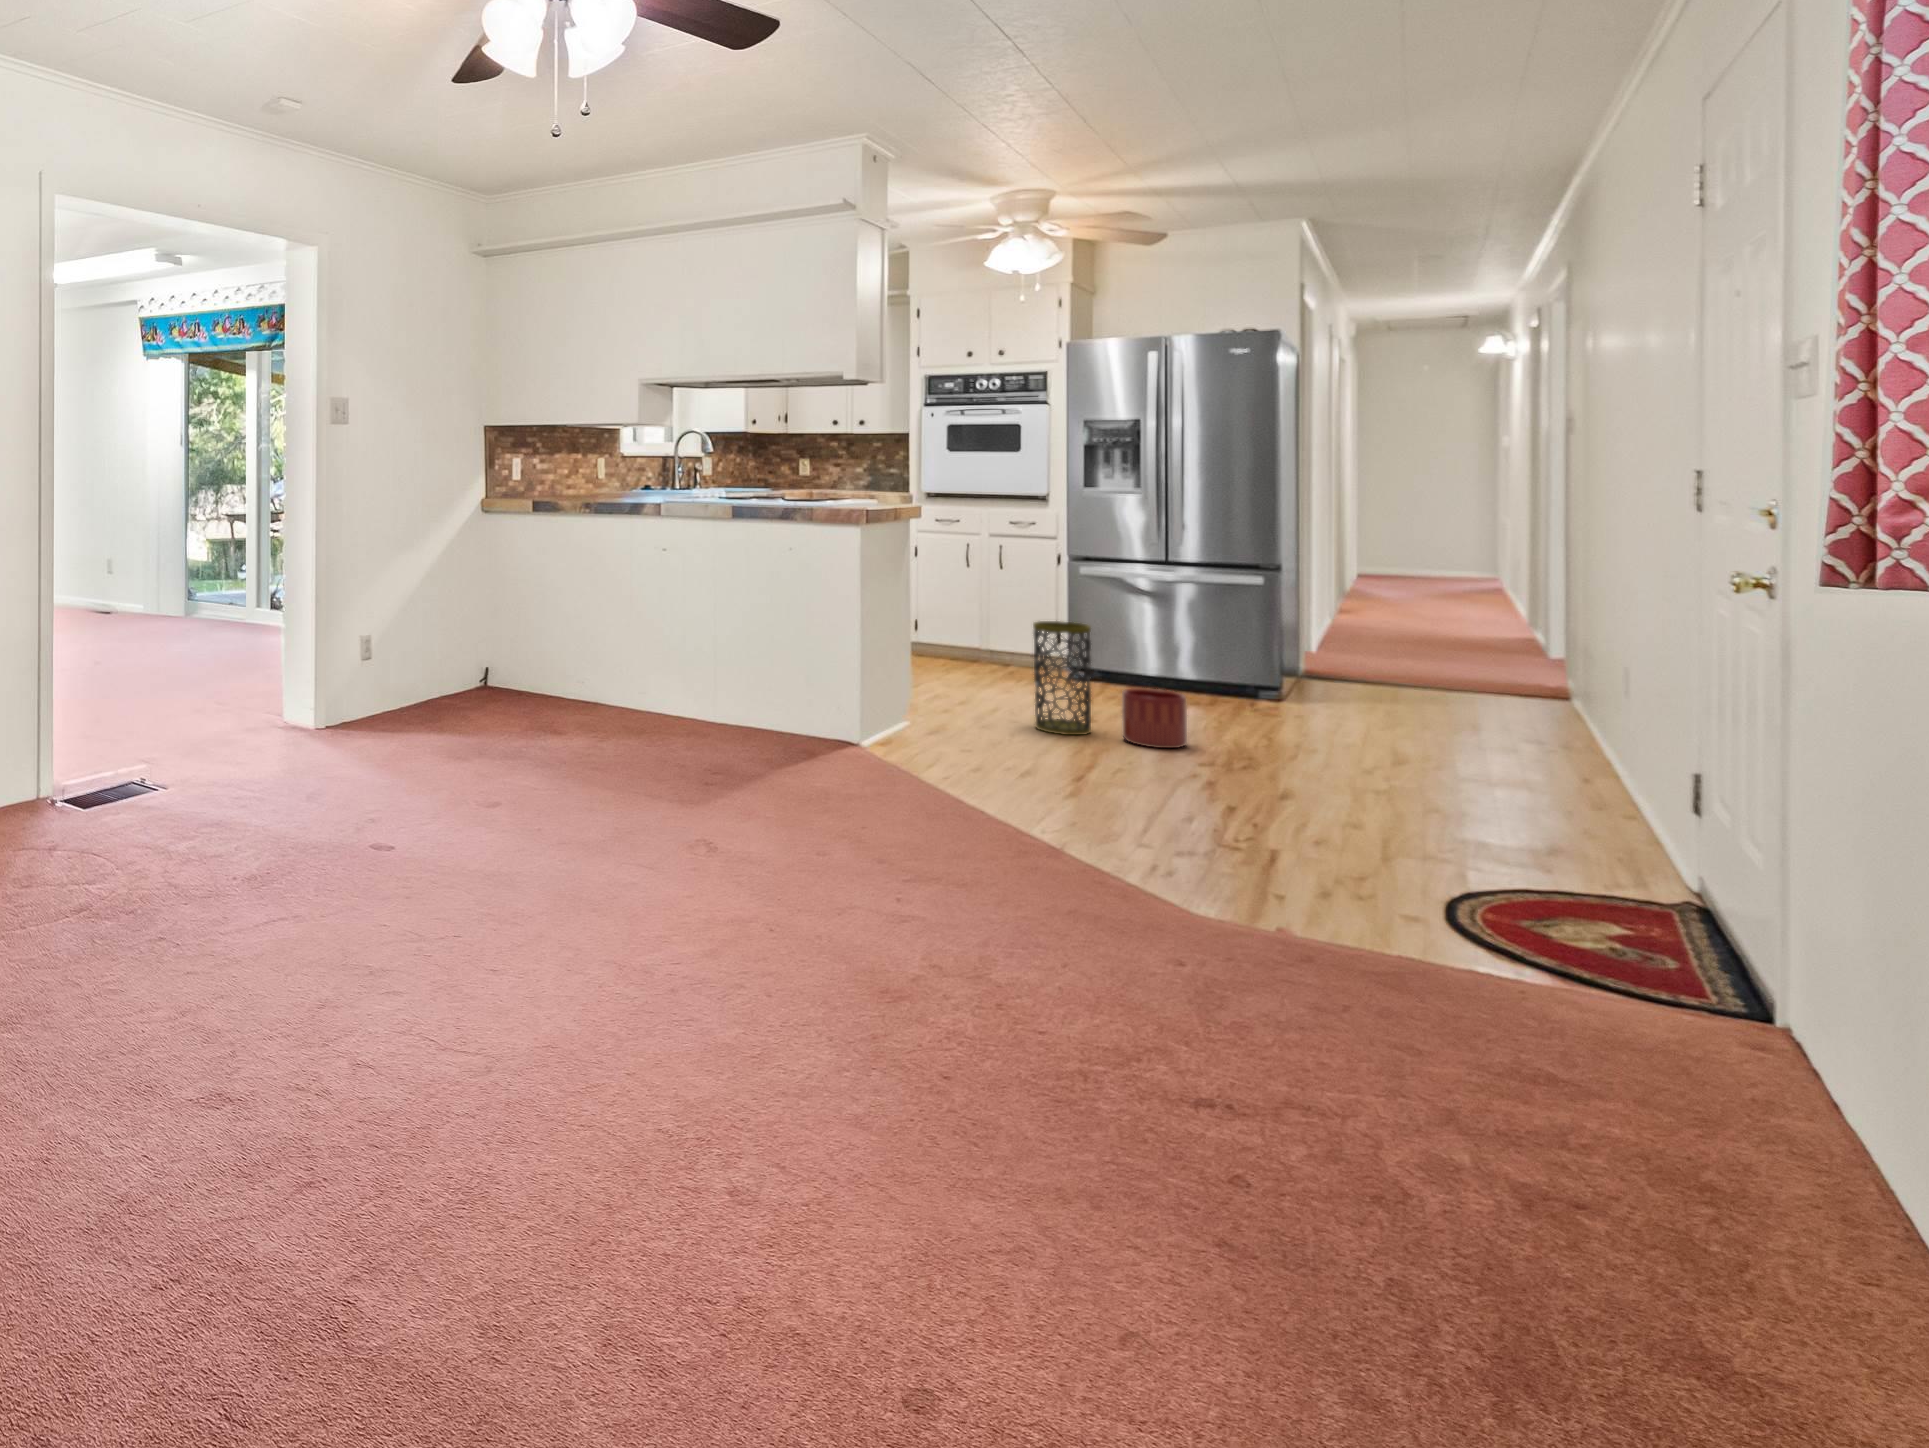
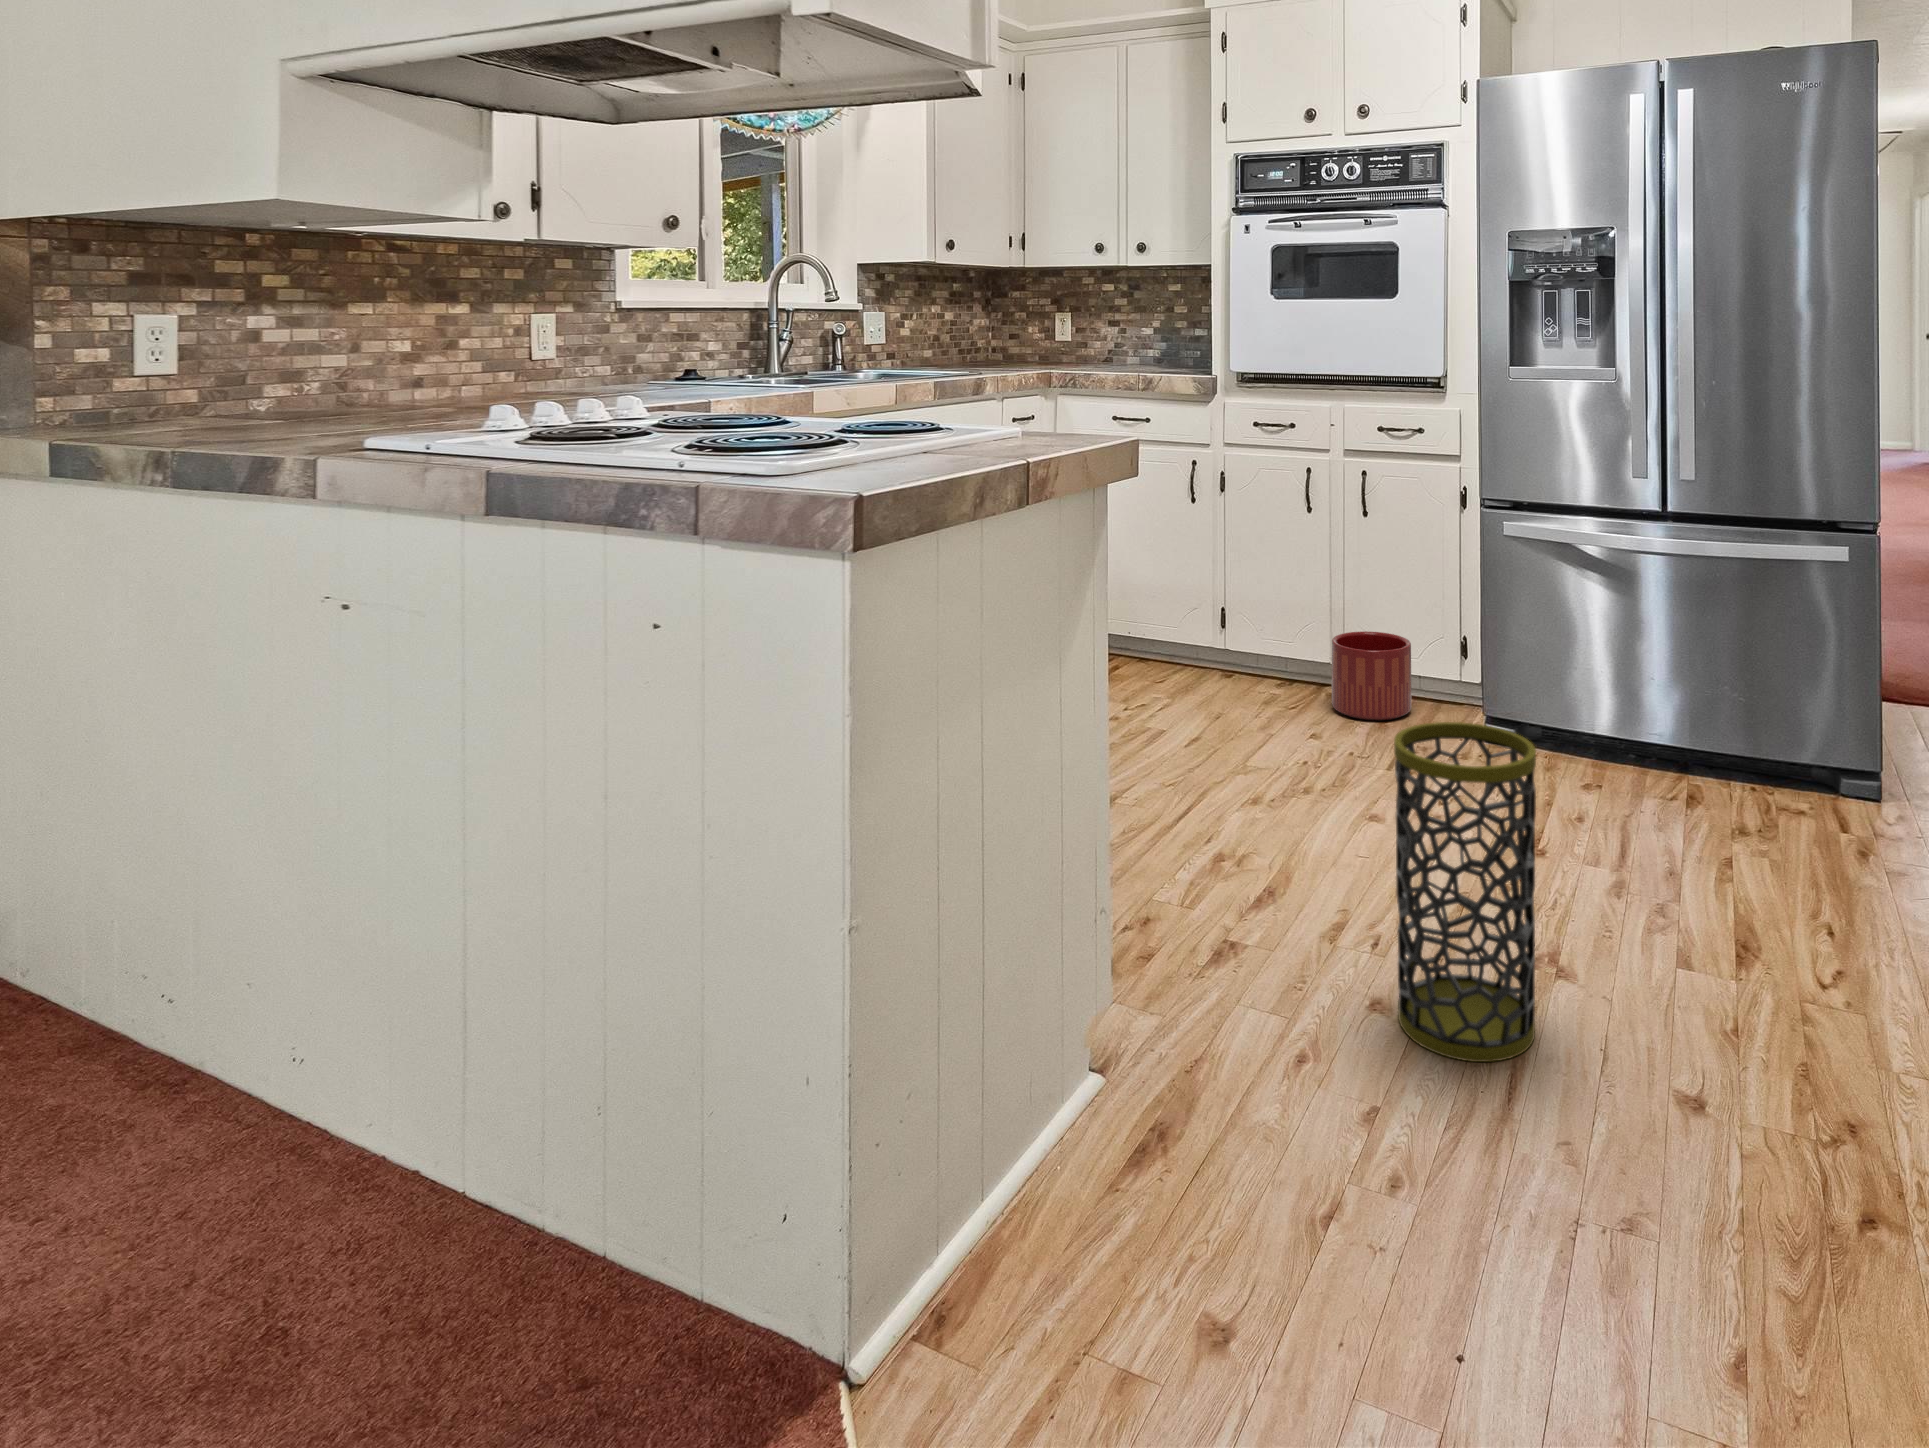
planter: present [1122,688,1187,748] -> present [1332,631,1411,720]

